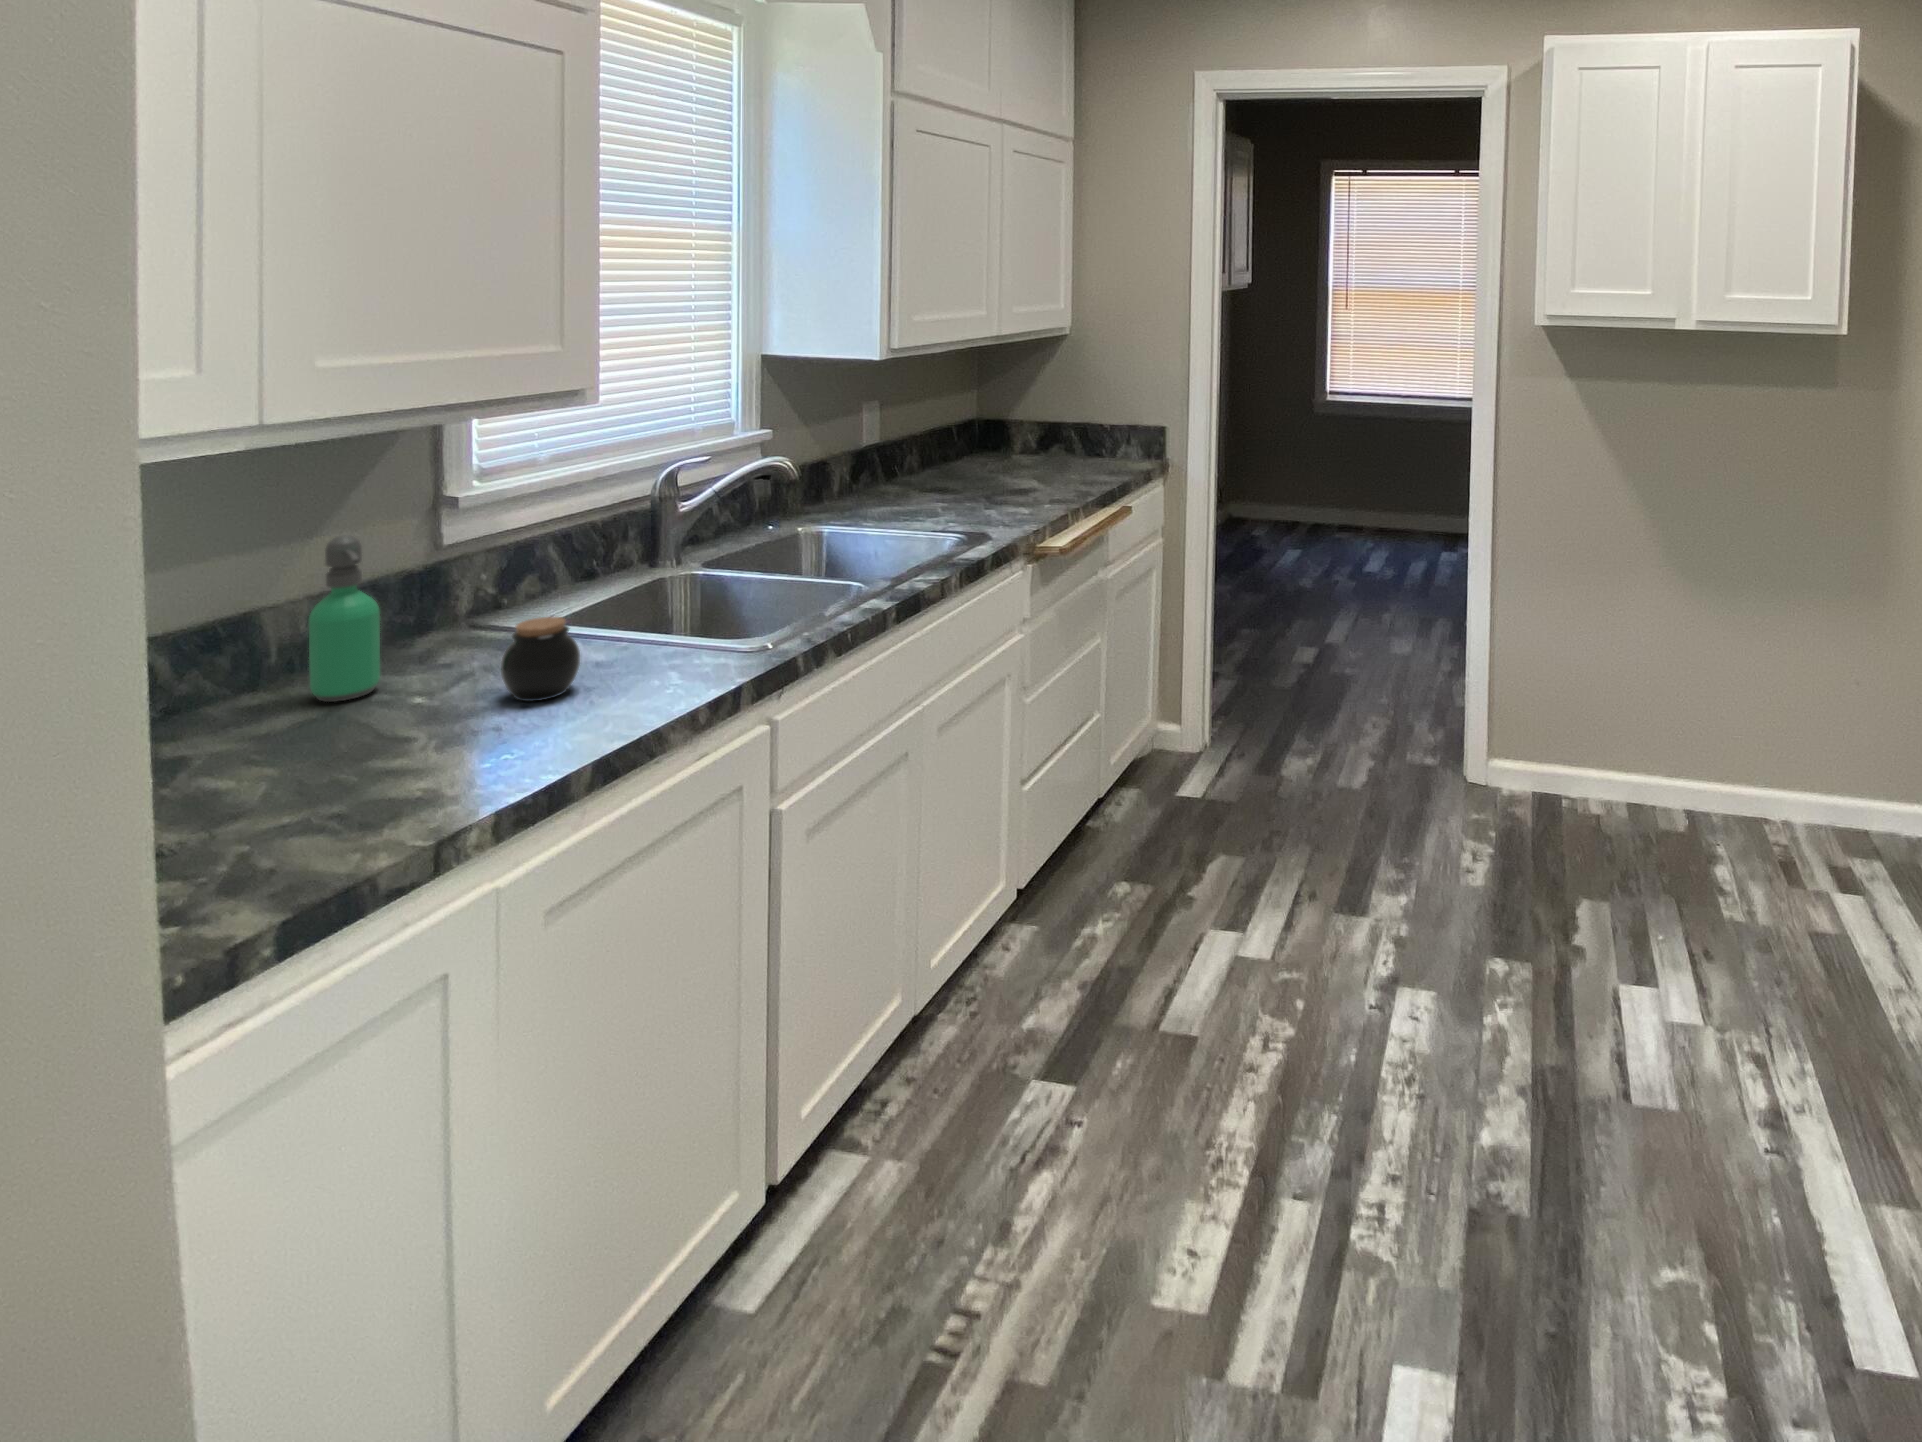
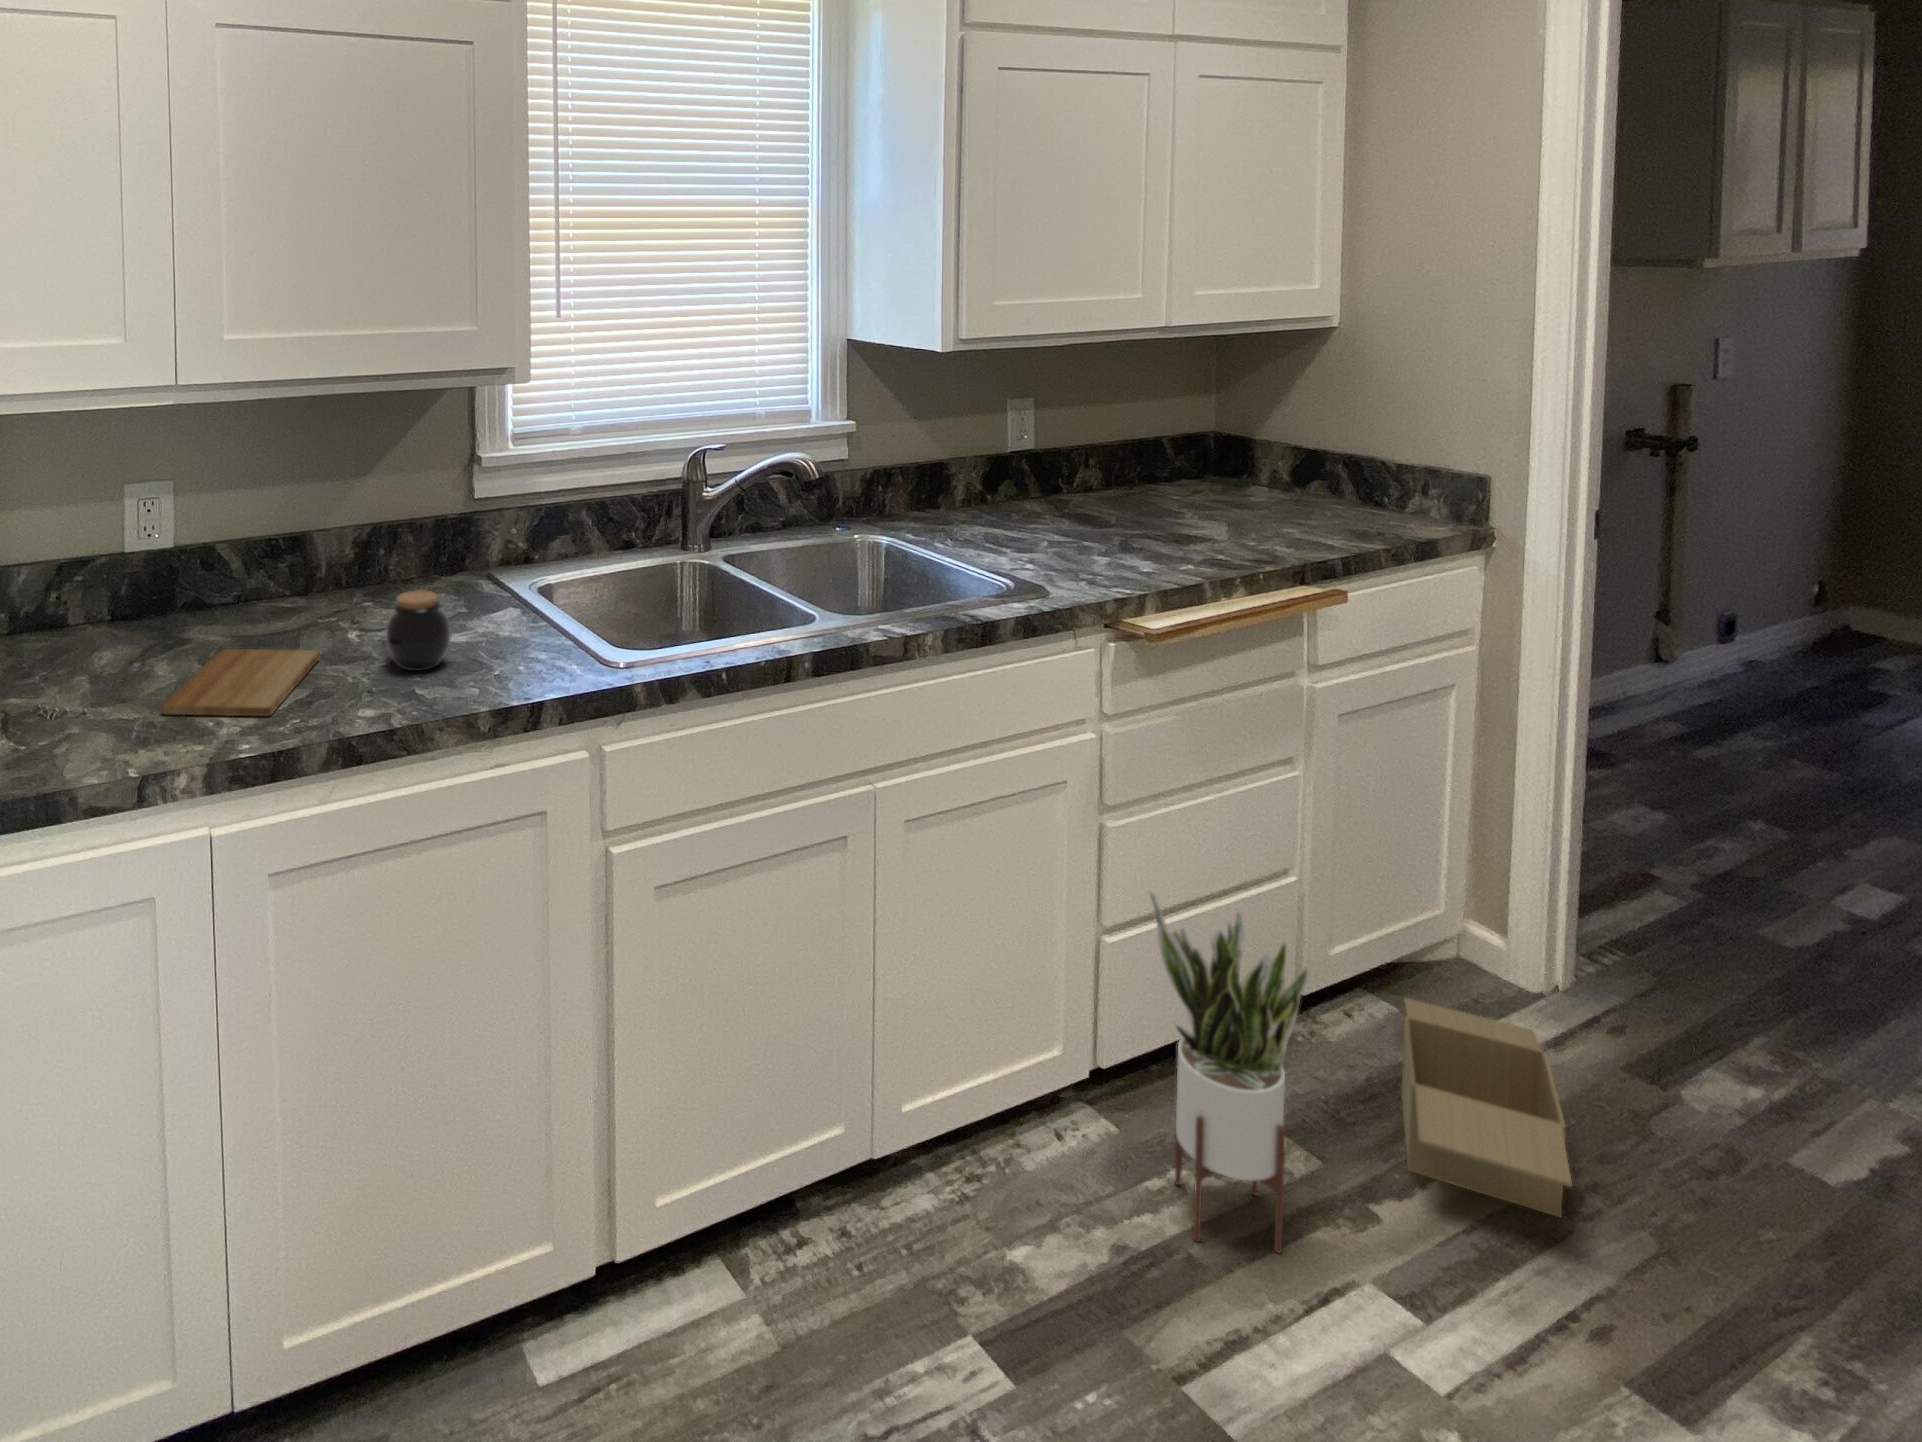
soap dispenser: present [309,535,380,702] -> none [305,486,356,627]
cutting board: none [253,712,444,813] -> present [162,649,320,716]
potted plant: none [1077,722,1171,958] -> present [1149,892,1308,1253]
cardboard box: none [1163,760,1281,866] -> present [1401,998,1572,1217]

